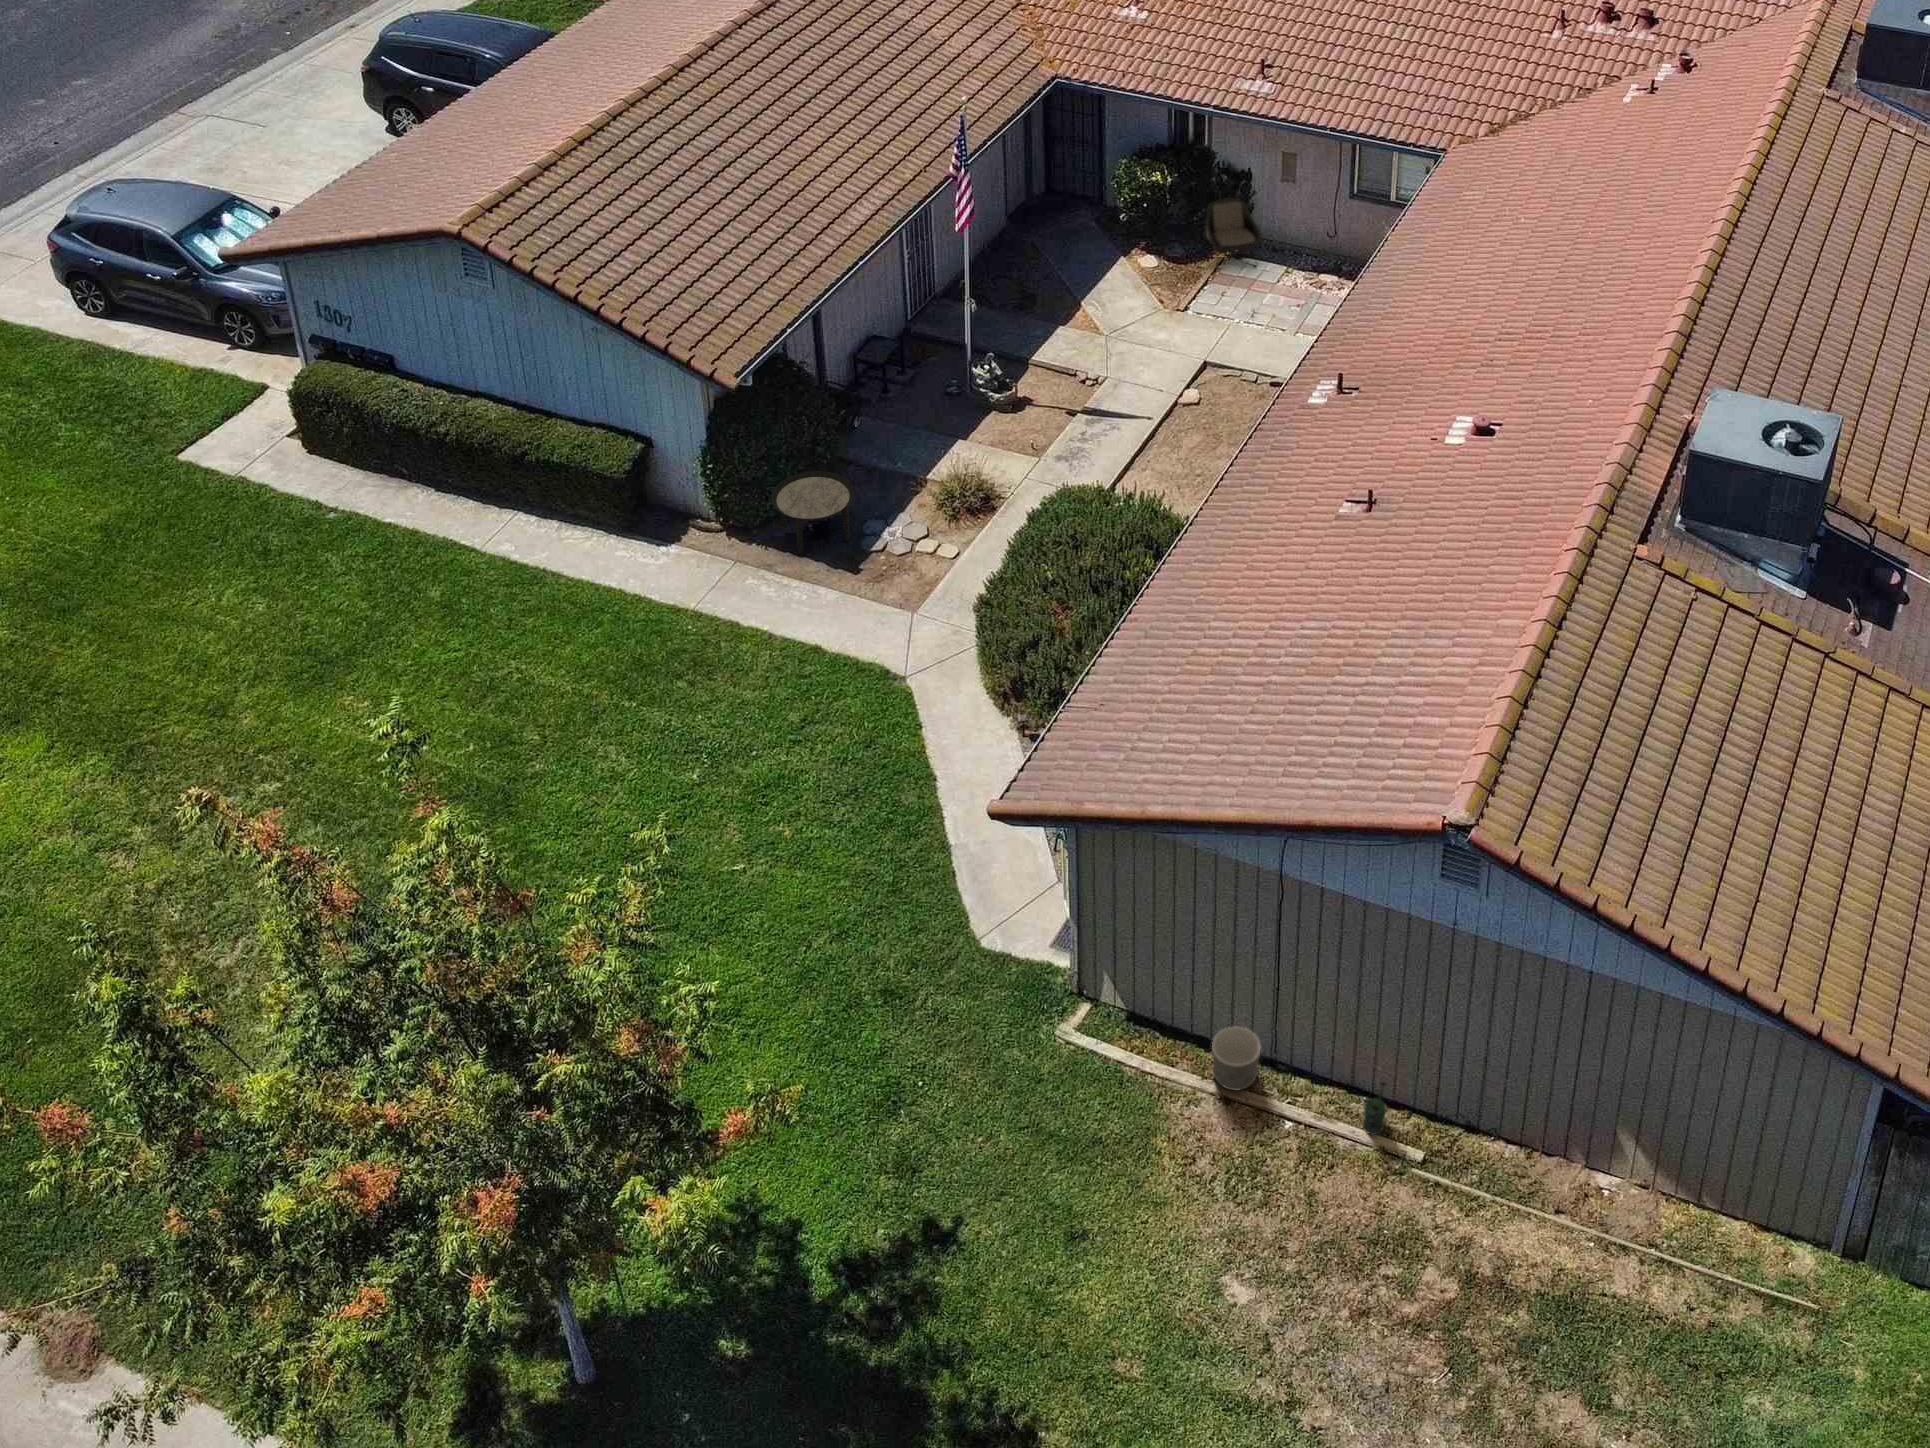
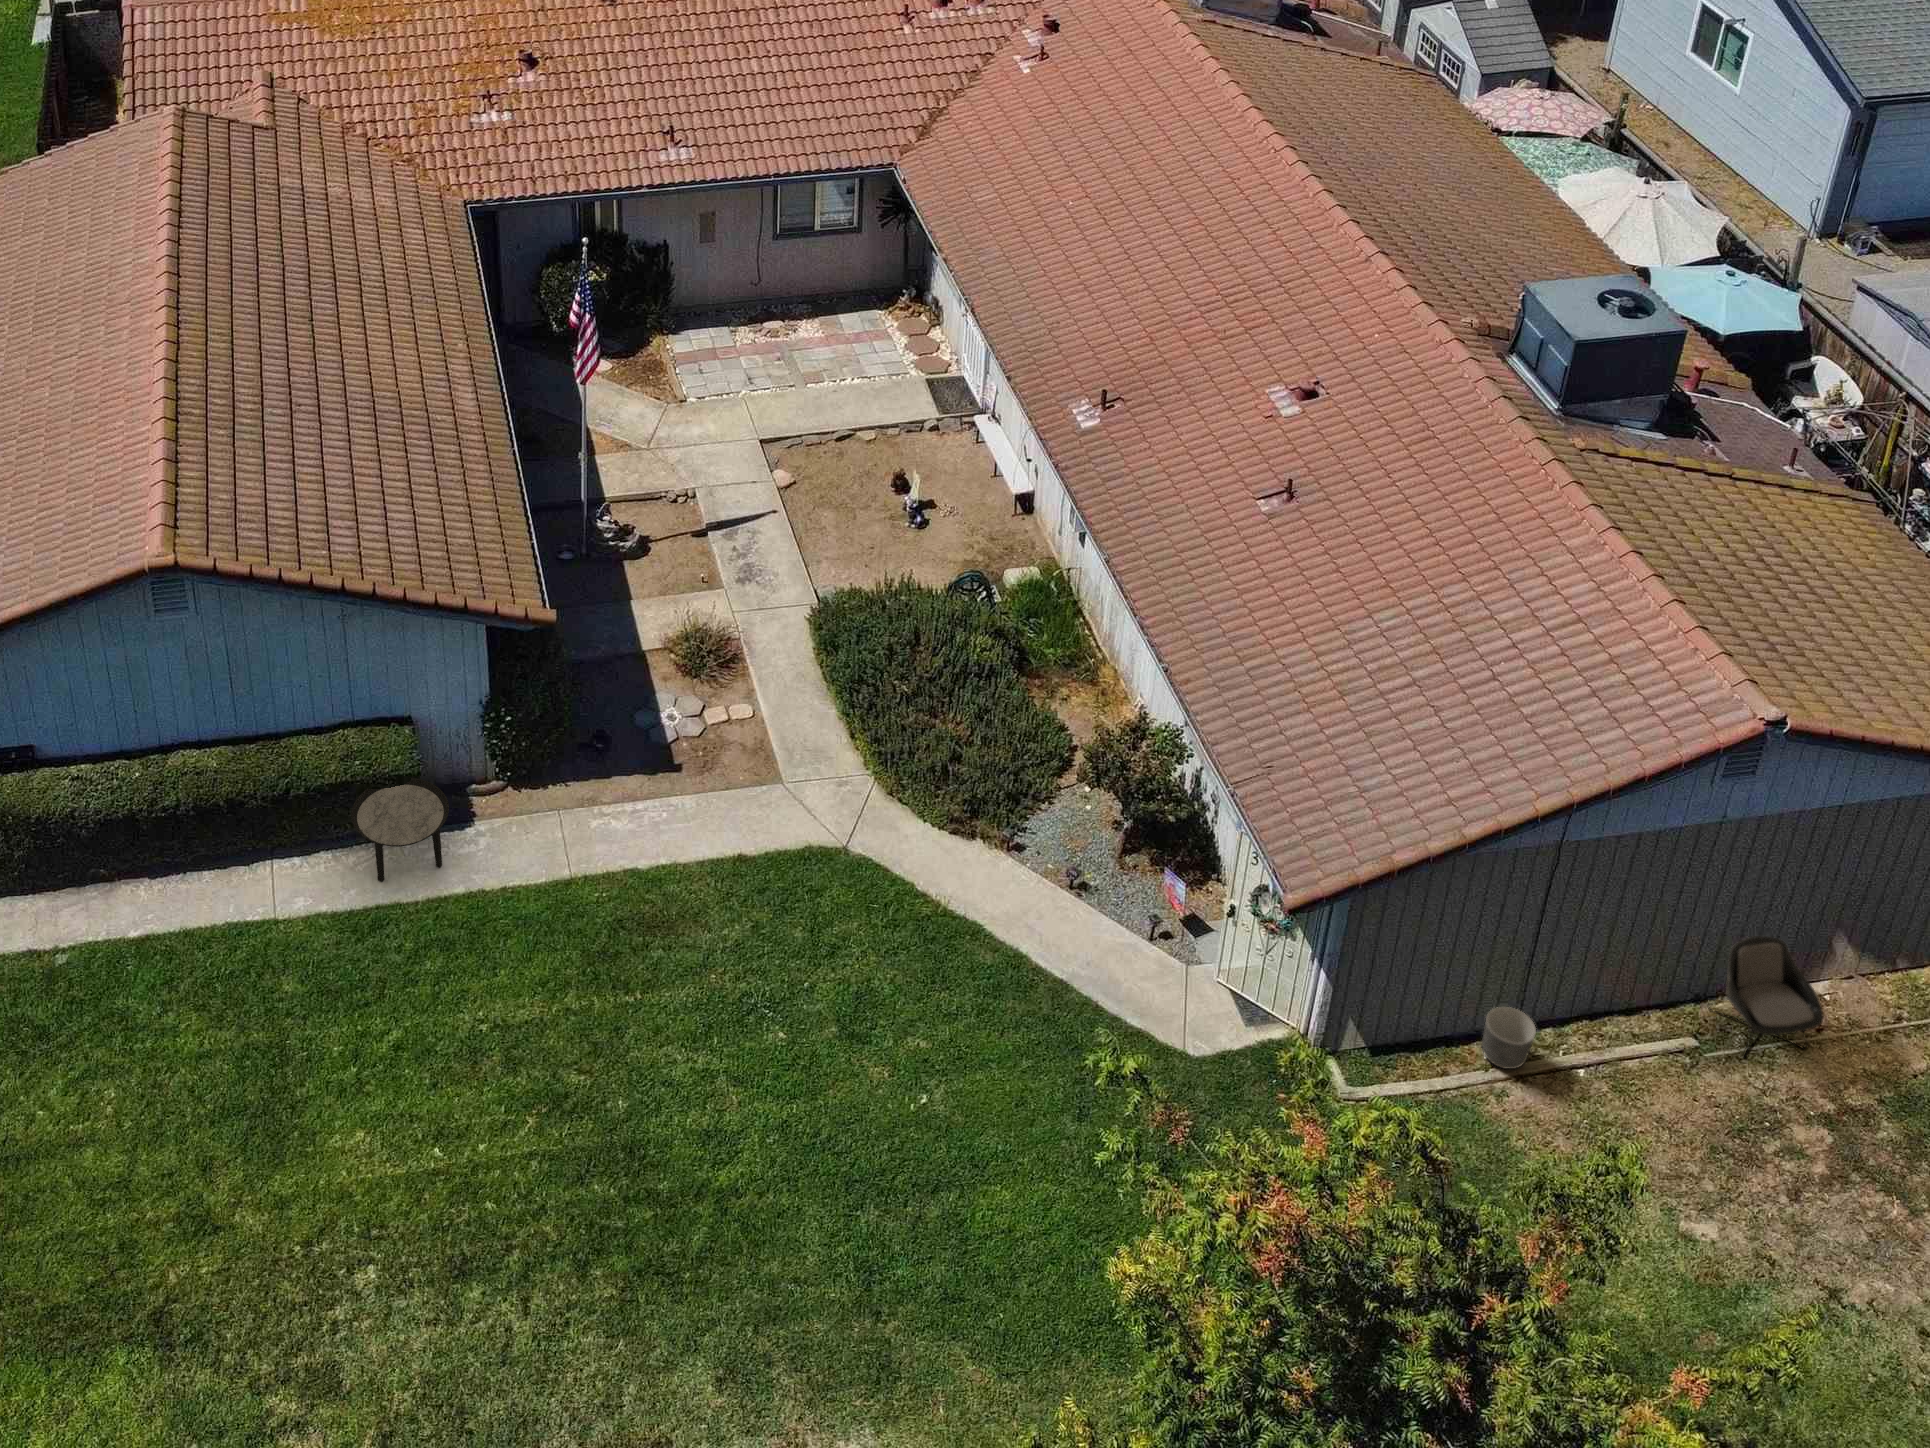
lounge chair: present [1205,198,1261,265] -> present [1709,936,1823,1056]
round table: present [771,471,854,555] -> present [351,778,449,882]
watering can: present [1363,1082,1386,1135] -> none [1623,994,1652,1045]

